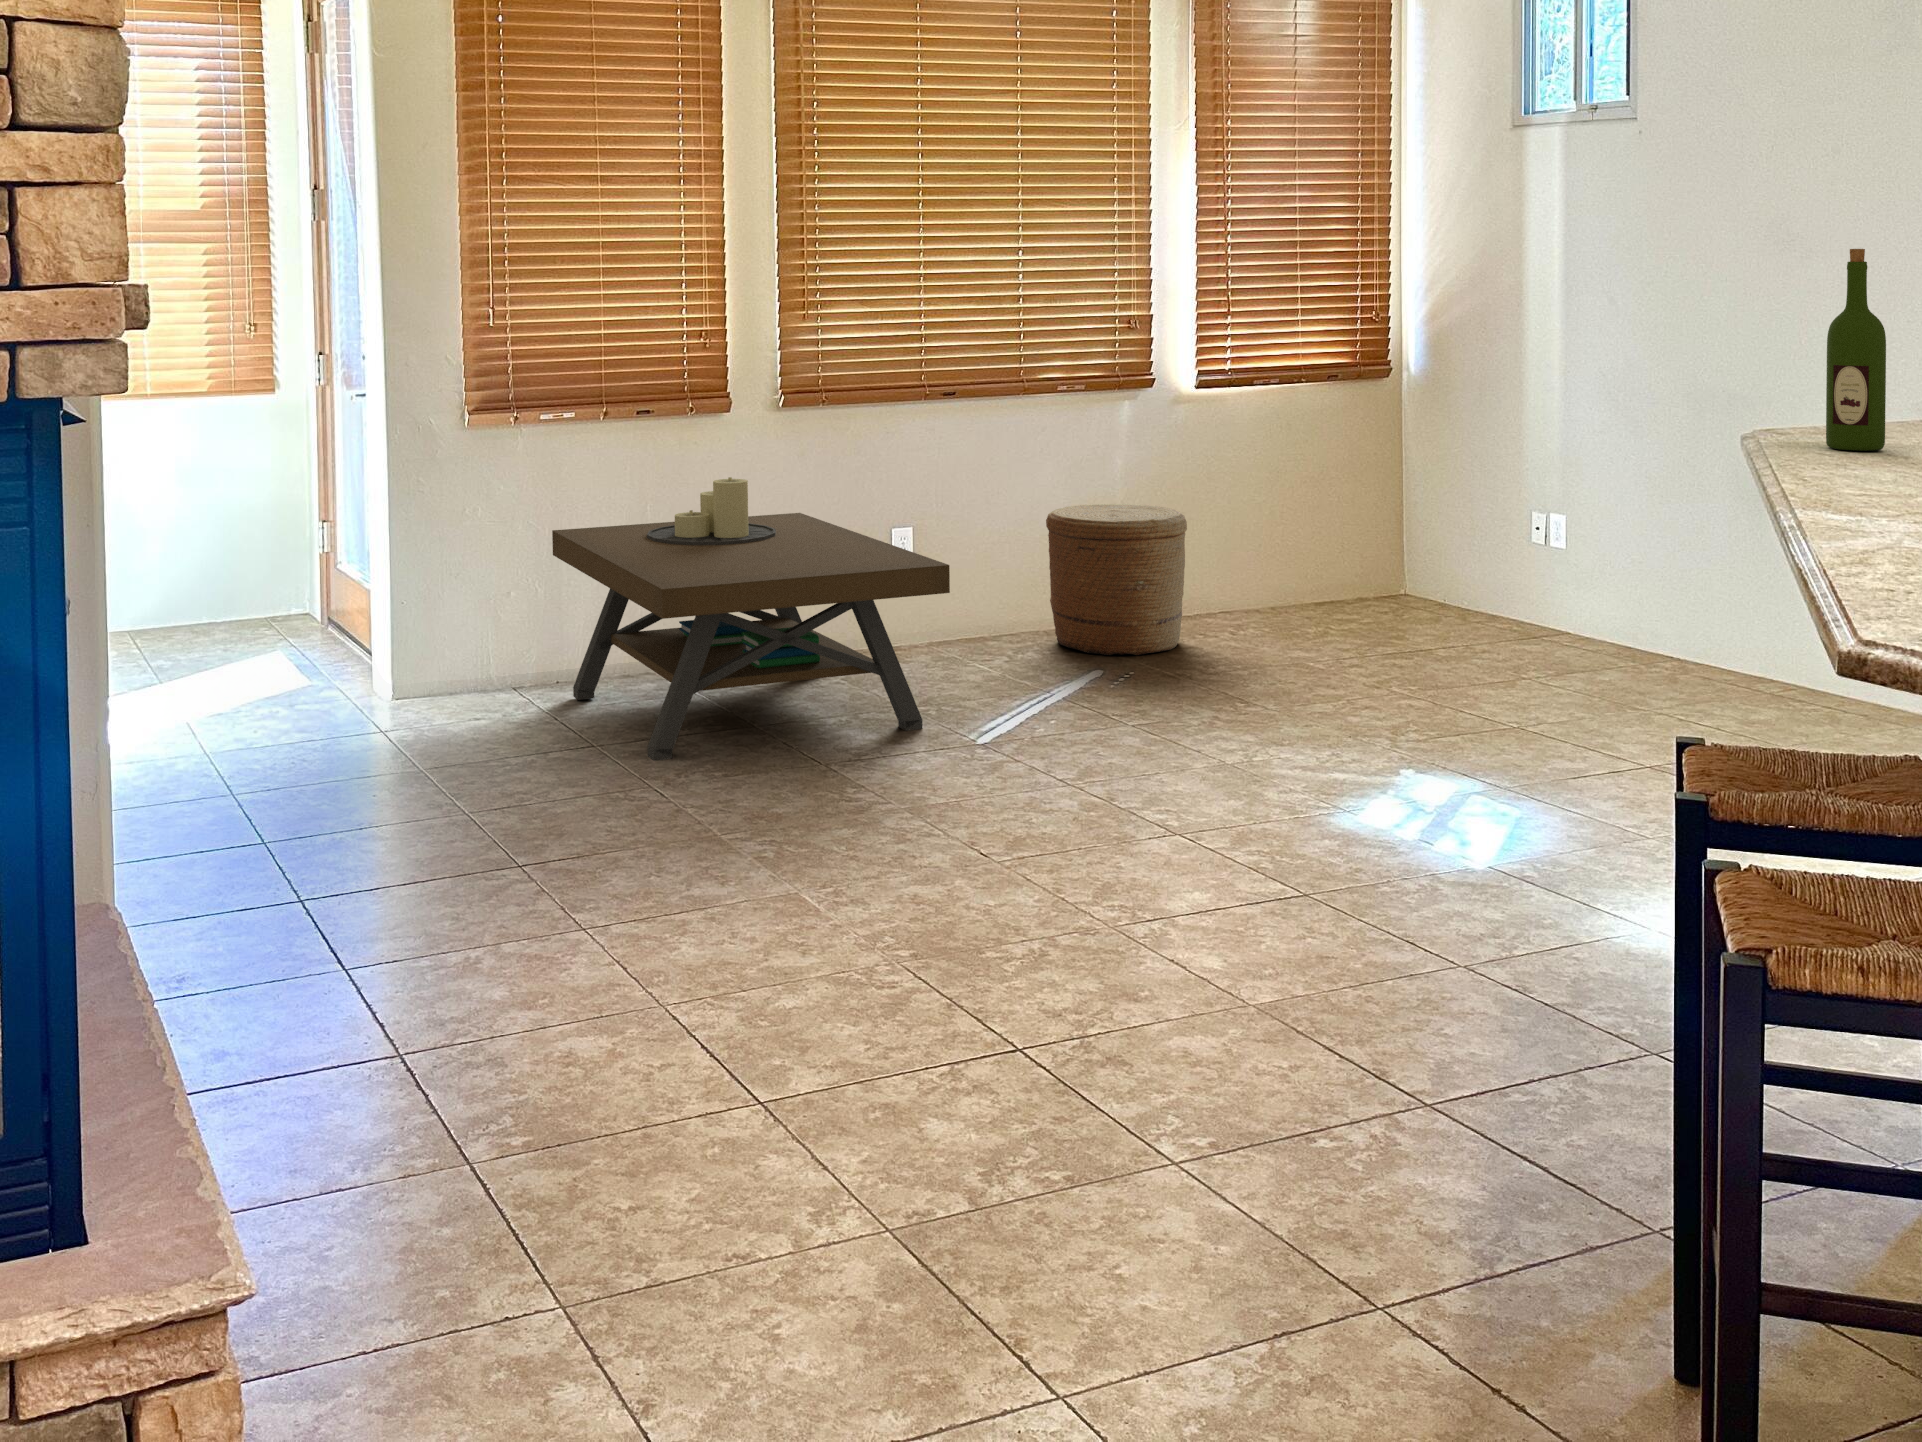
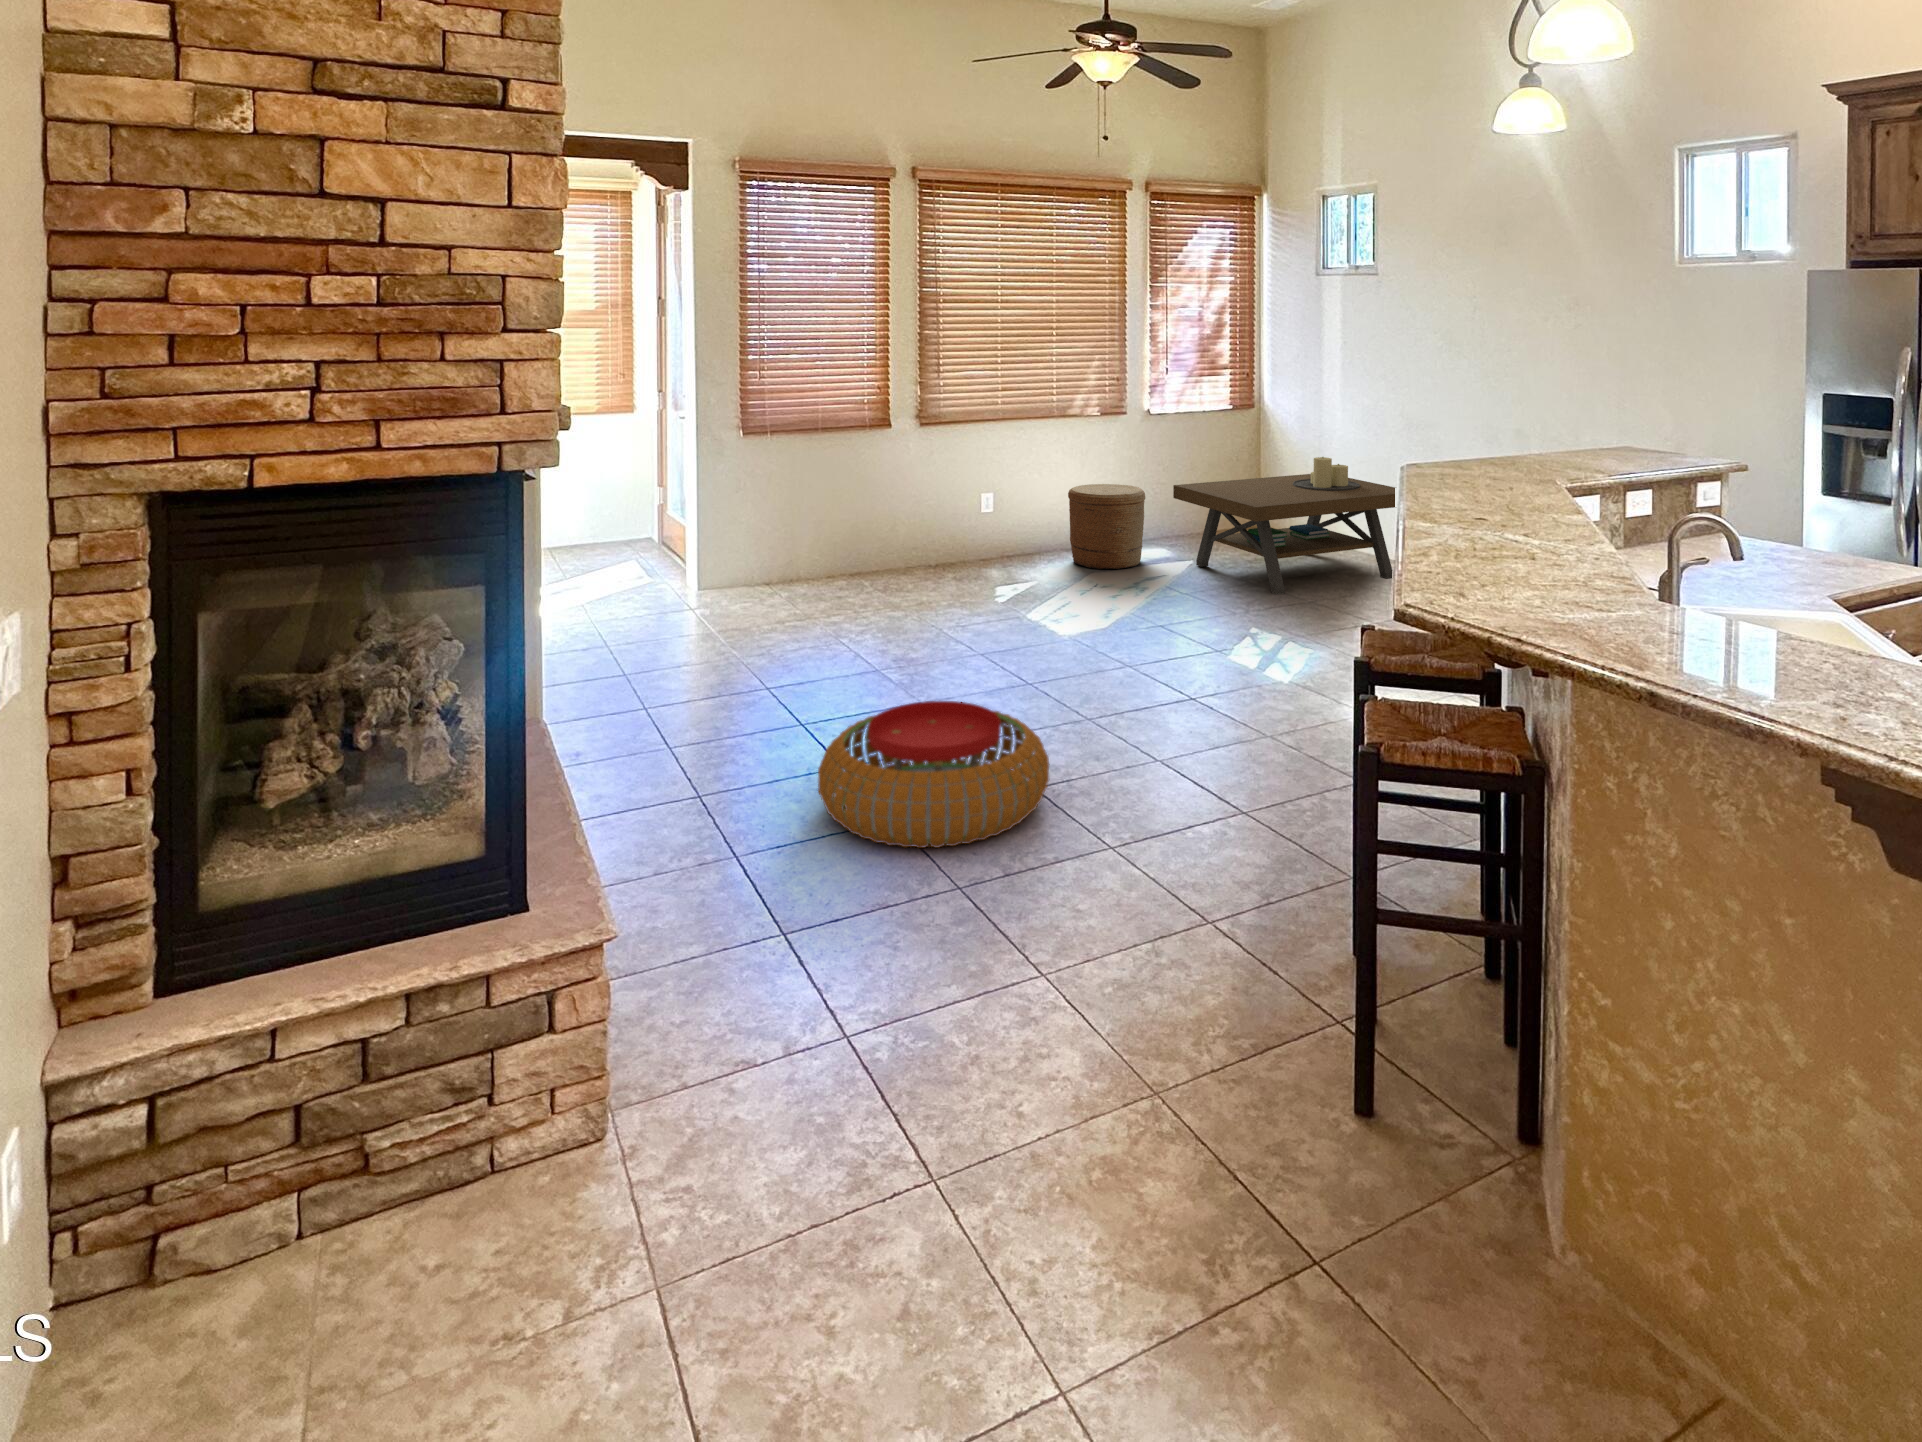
wine bottle: present [1826,249,1886,451] -> none [1442,380,1470,483]
coffee table: present [552,477,950,761] -> present [1173,457,1395,594]
pouf: none [622,871,1054,1143] -> present [818,701,1050,848]

